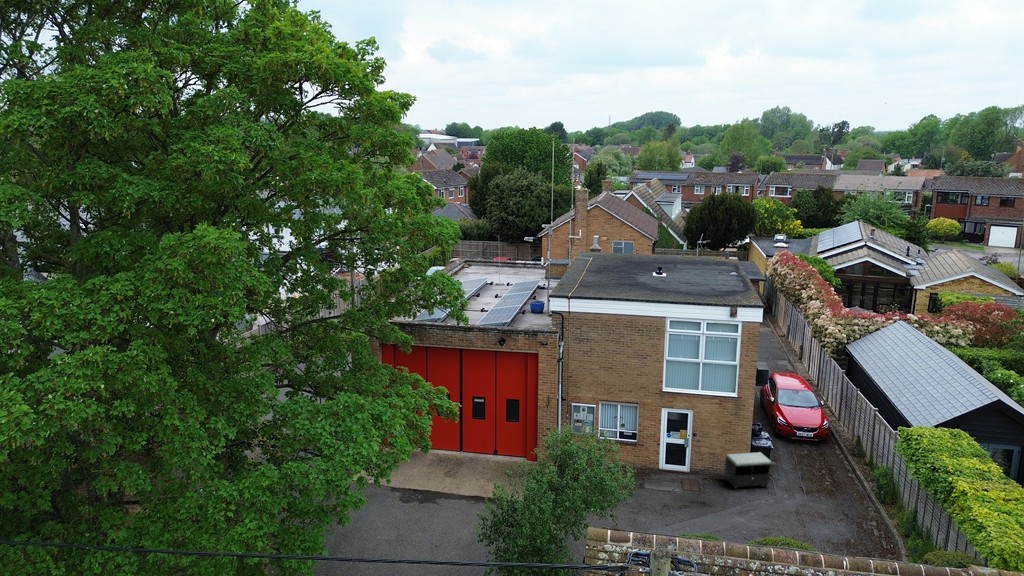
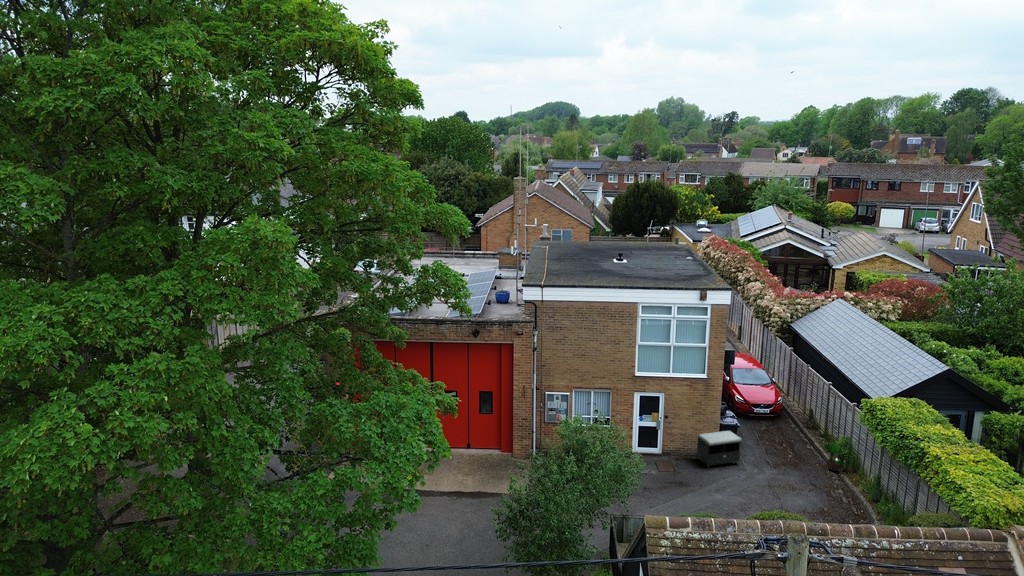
potted tree: none [857,468,880,501] -> present [823,443,842,471]

